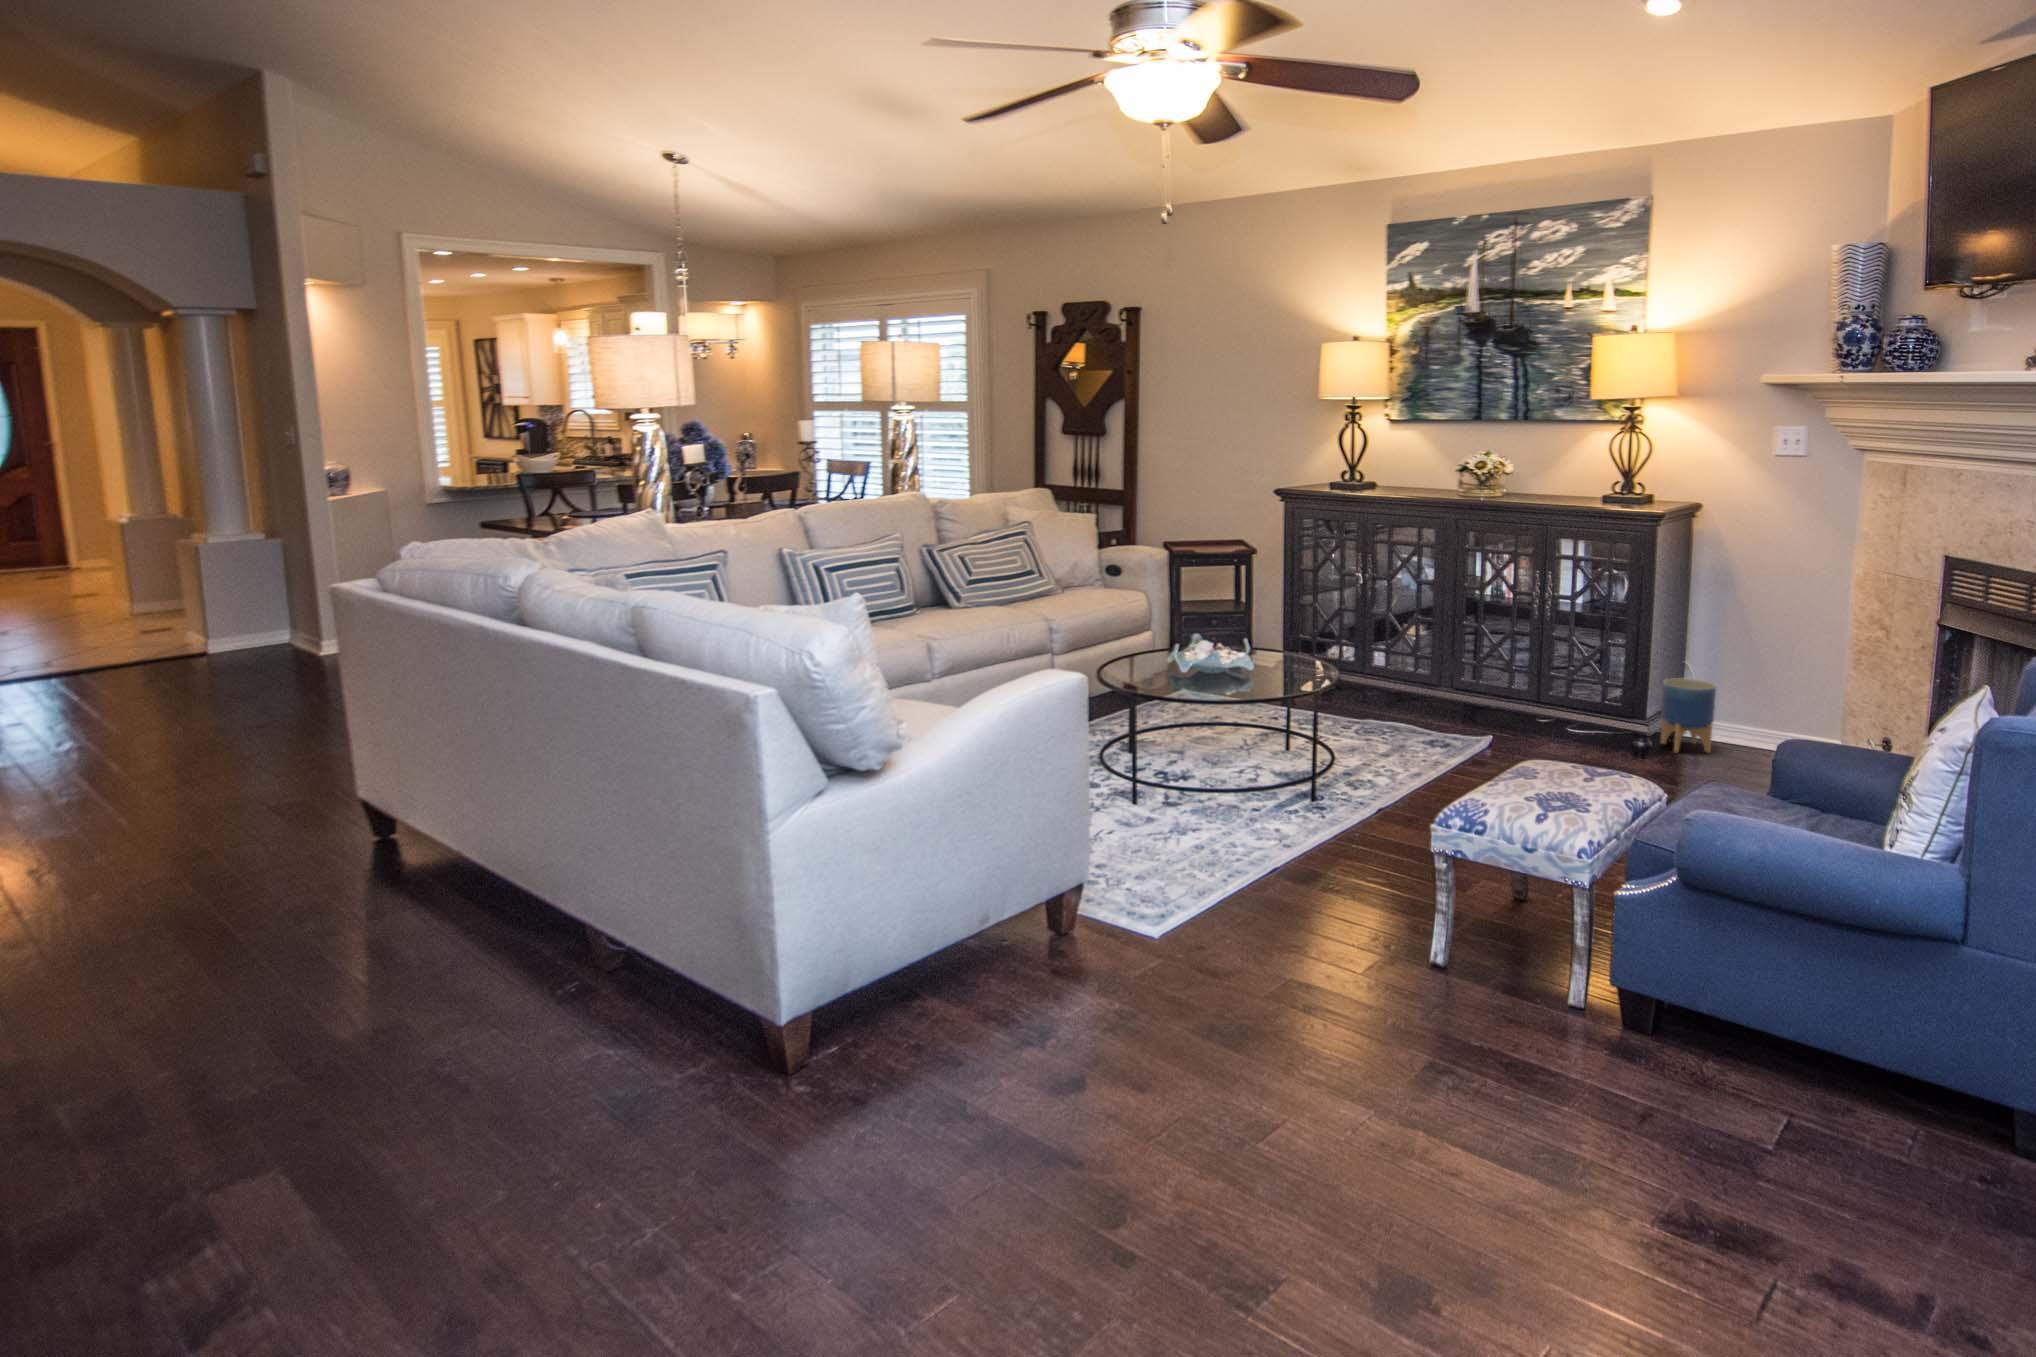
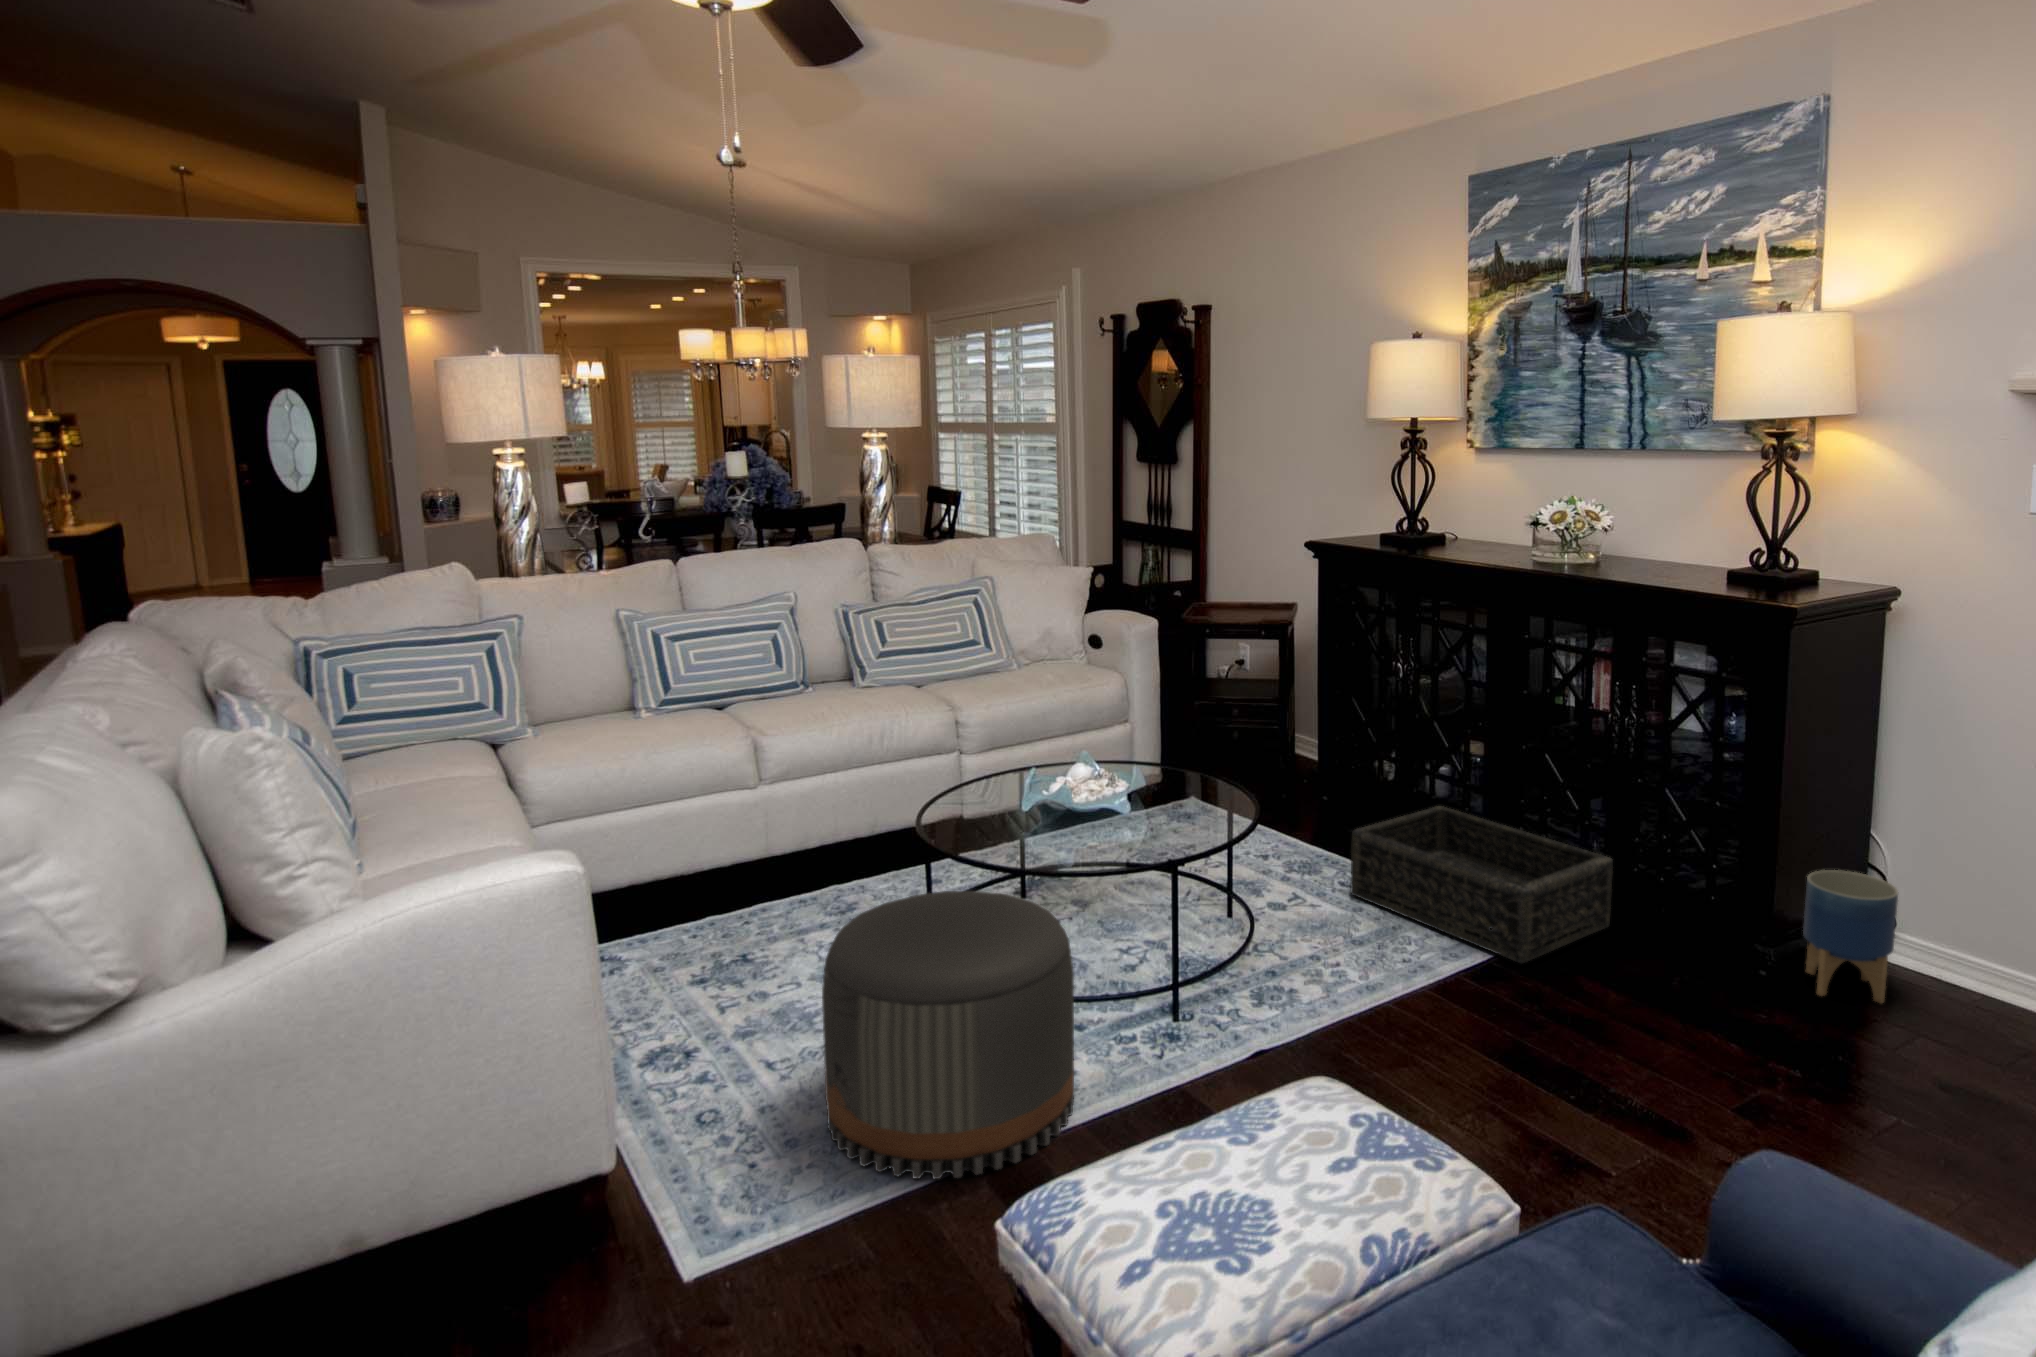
basket: none [1365,670,1539,754] -> present [1350,806,1613,963]
pouf: none [1156,714,1321,880] -> present [822,891,1074,1179]

